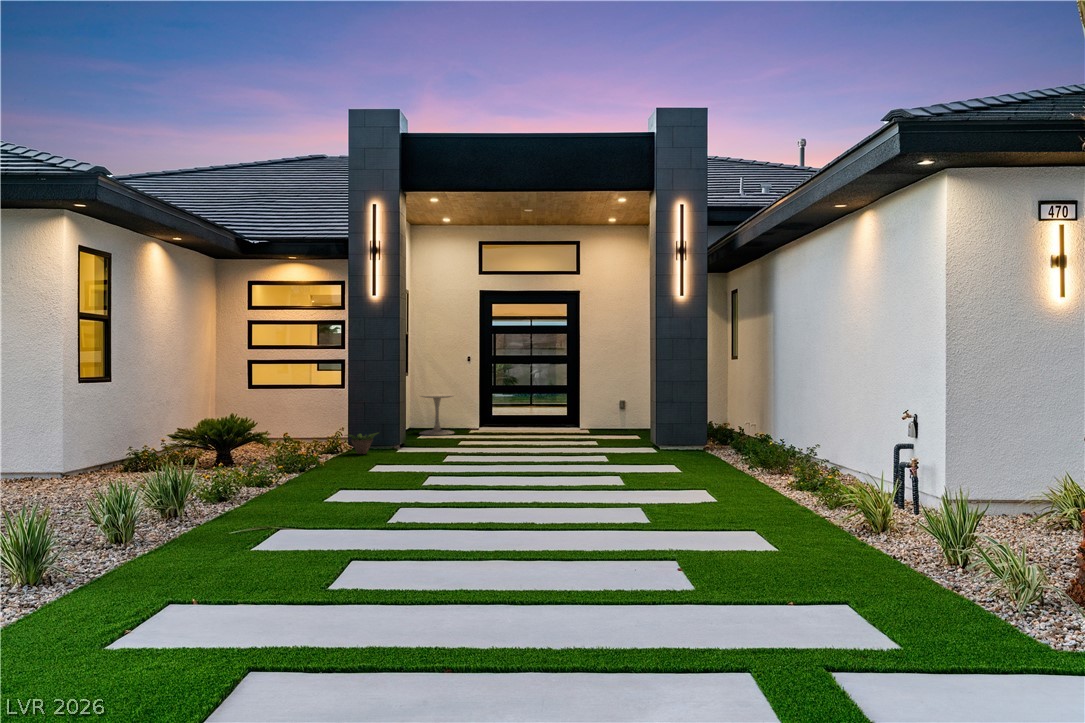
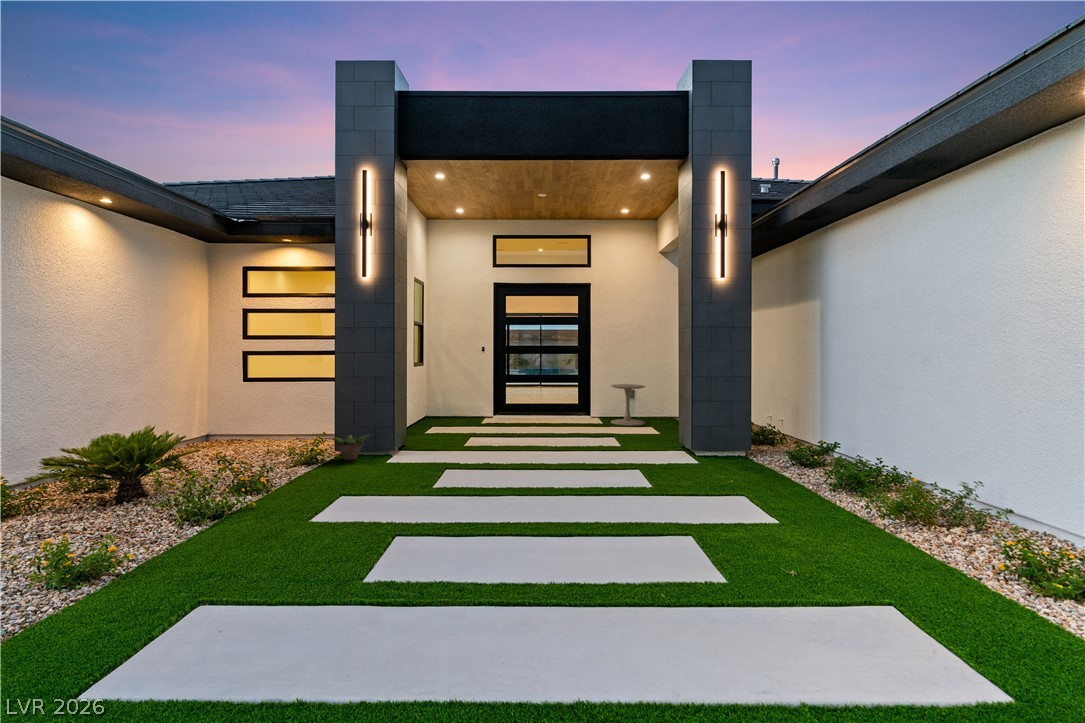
pedestal table: present [420,394,454,435] -> present [611,384,645,426]

